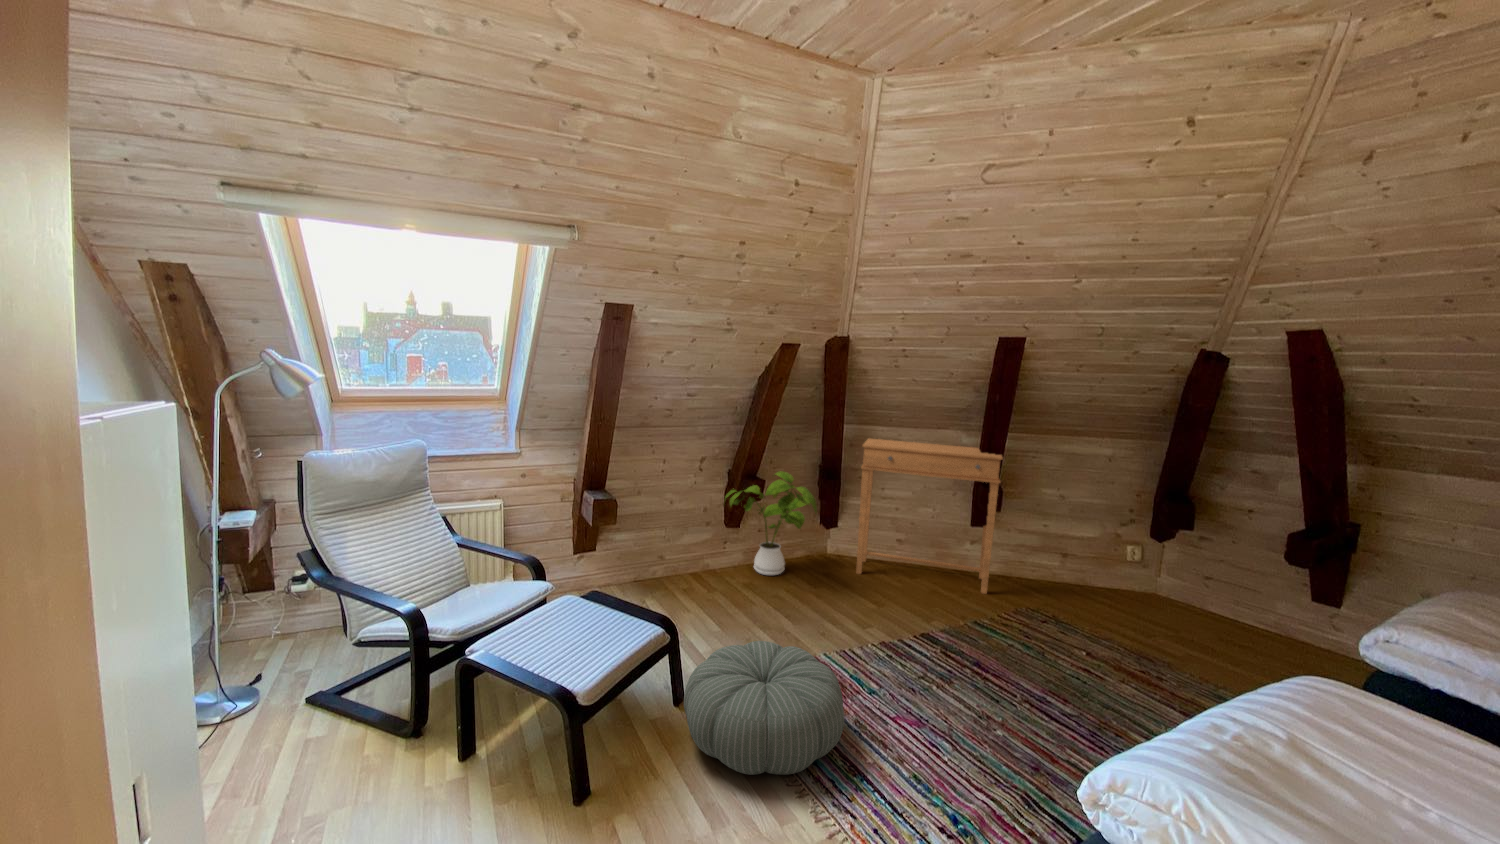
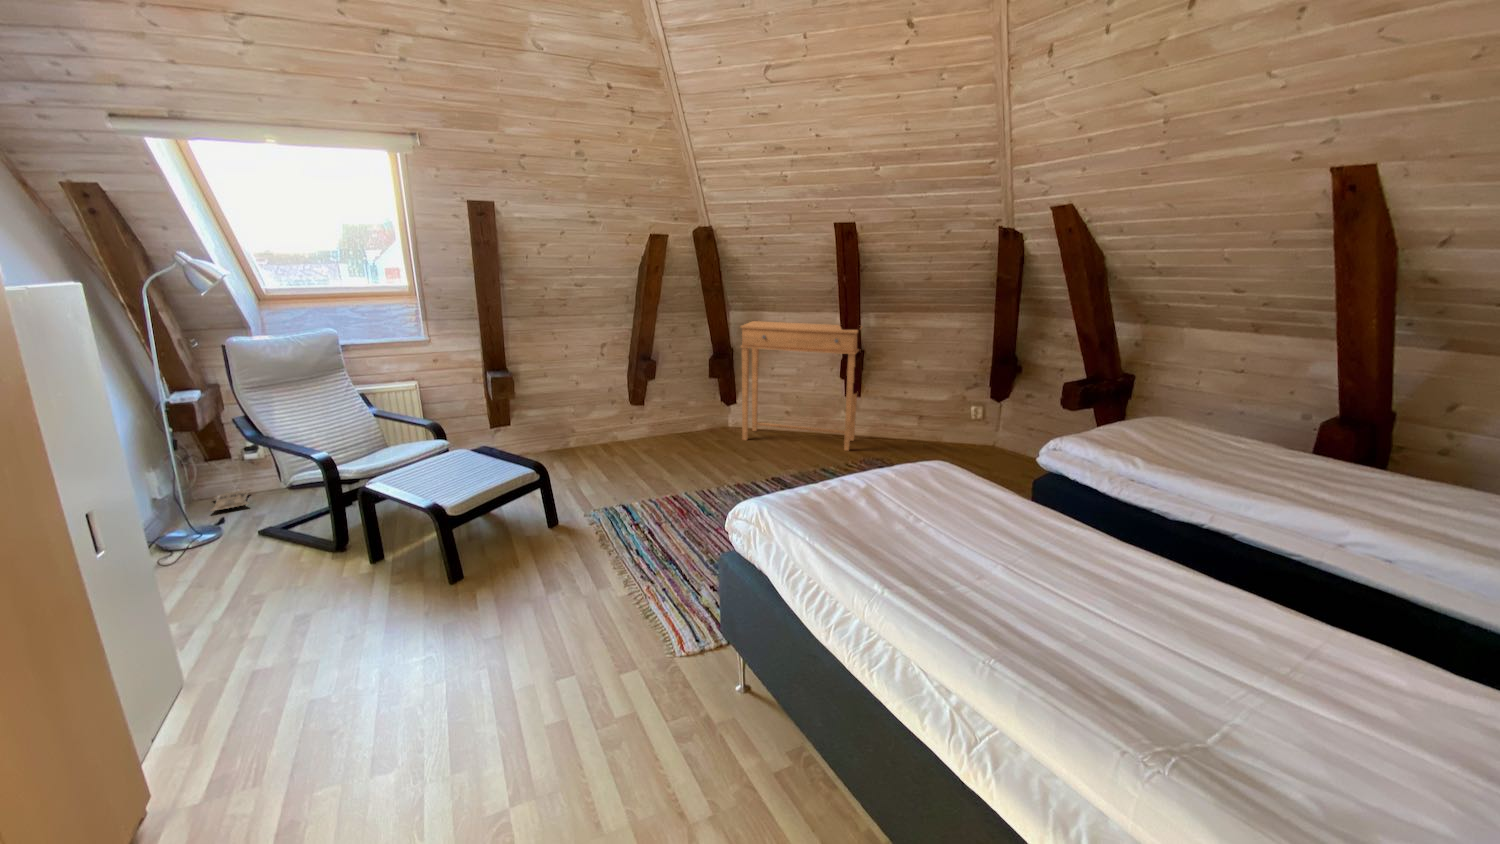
house plant: present [725,472,817,575] -> none [621,352,707,443]
bag: none [246,629,297,663] -> present [211,490,250,511]
pouf: present [684,641,844,775] -> none [545,478,670,563]

